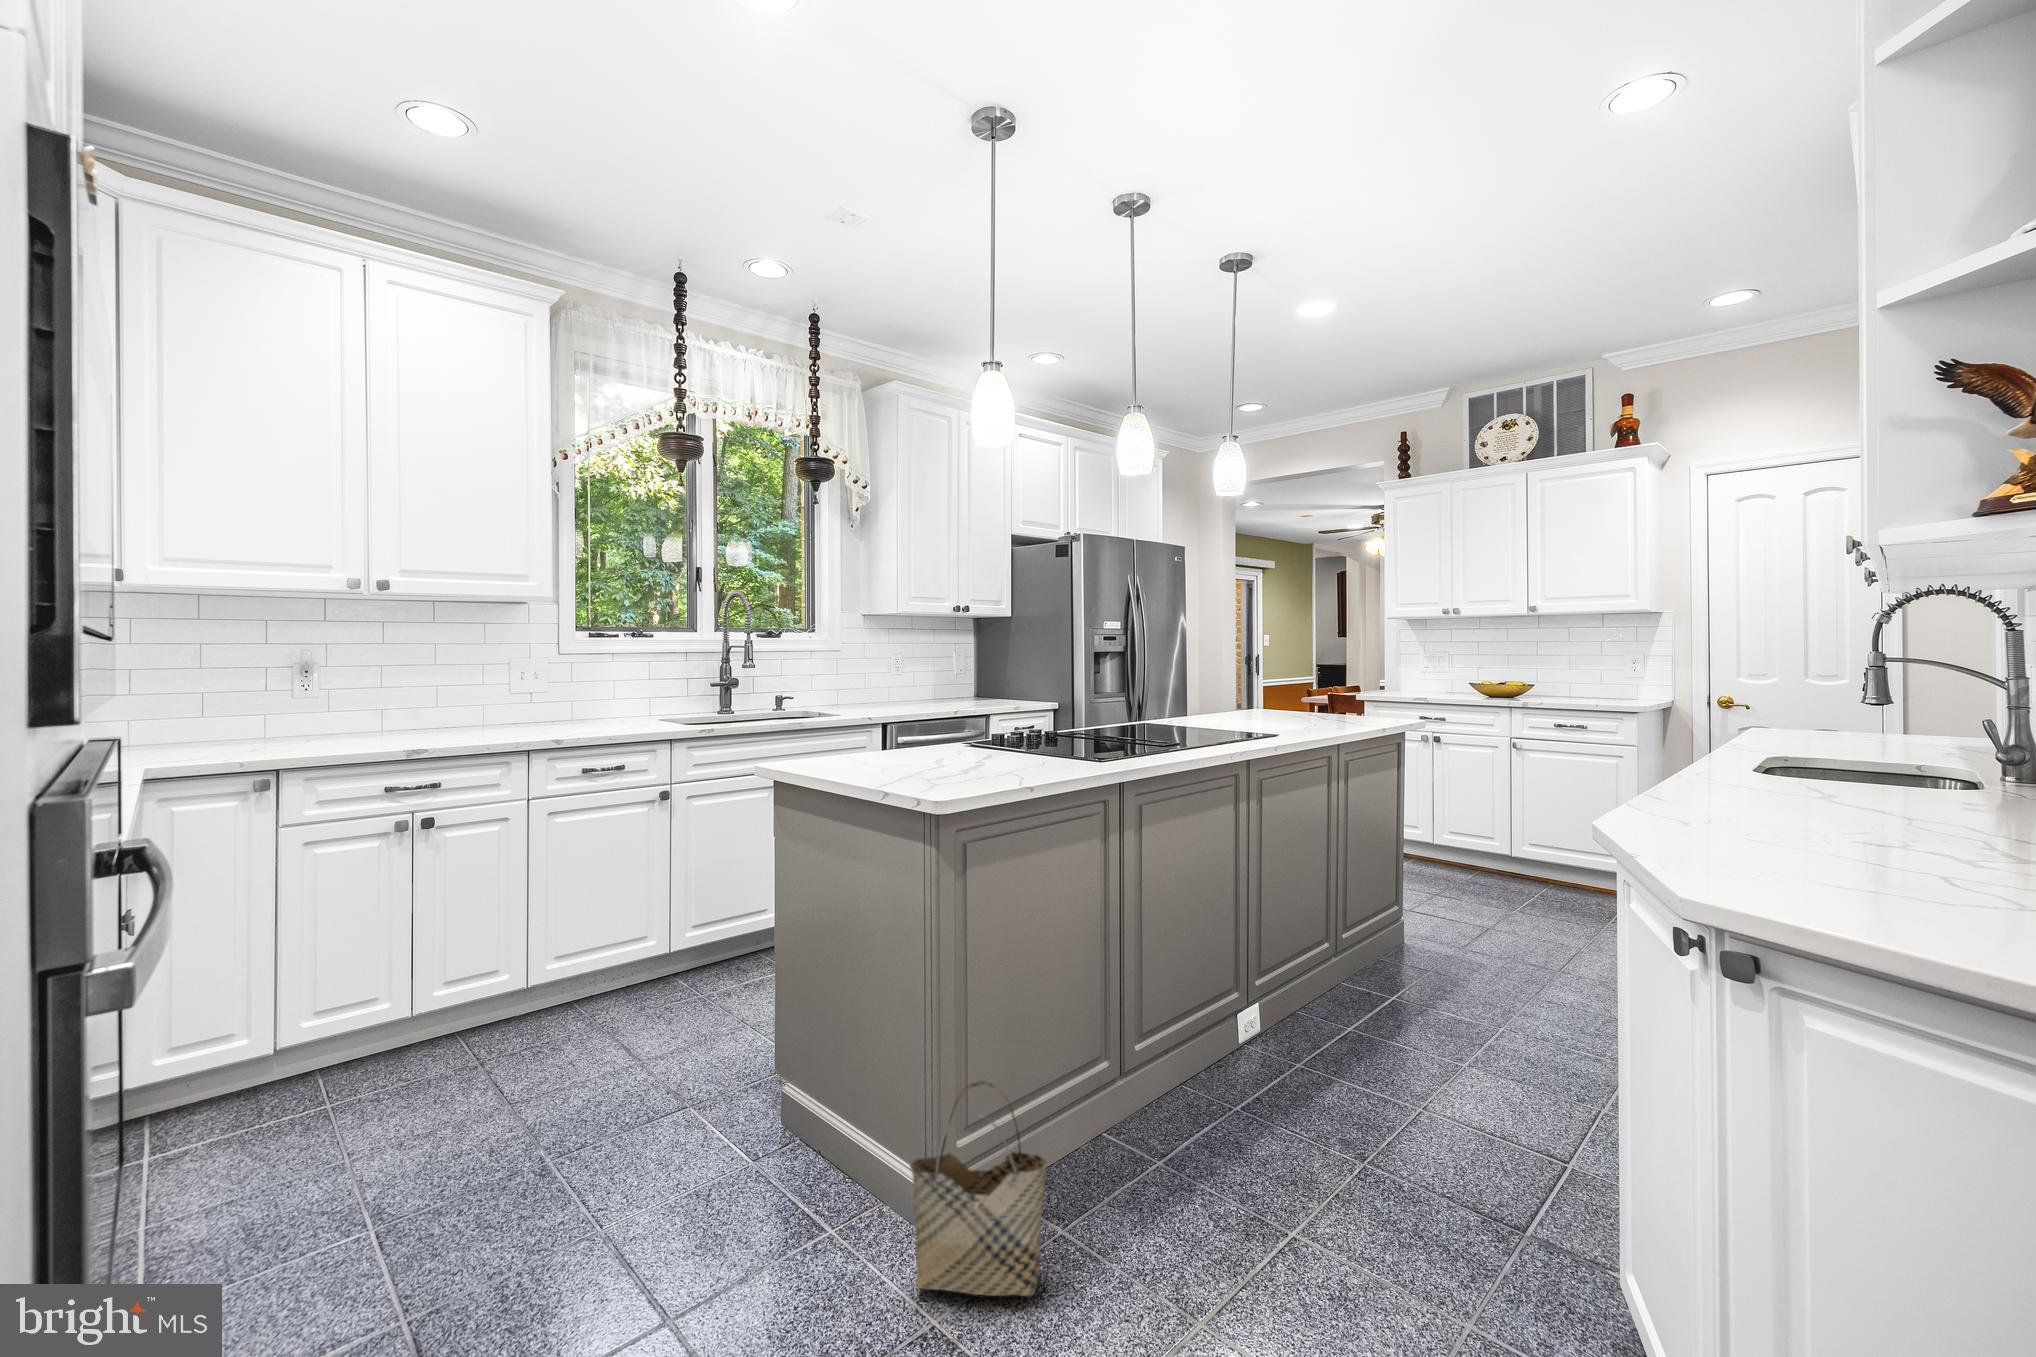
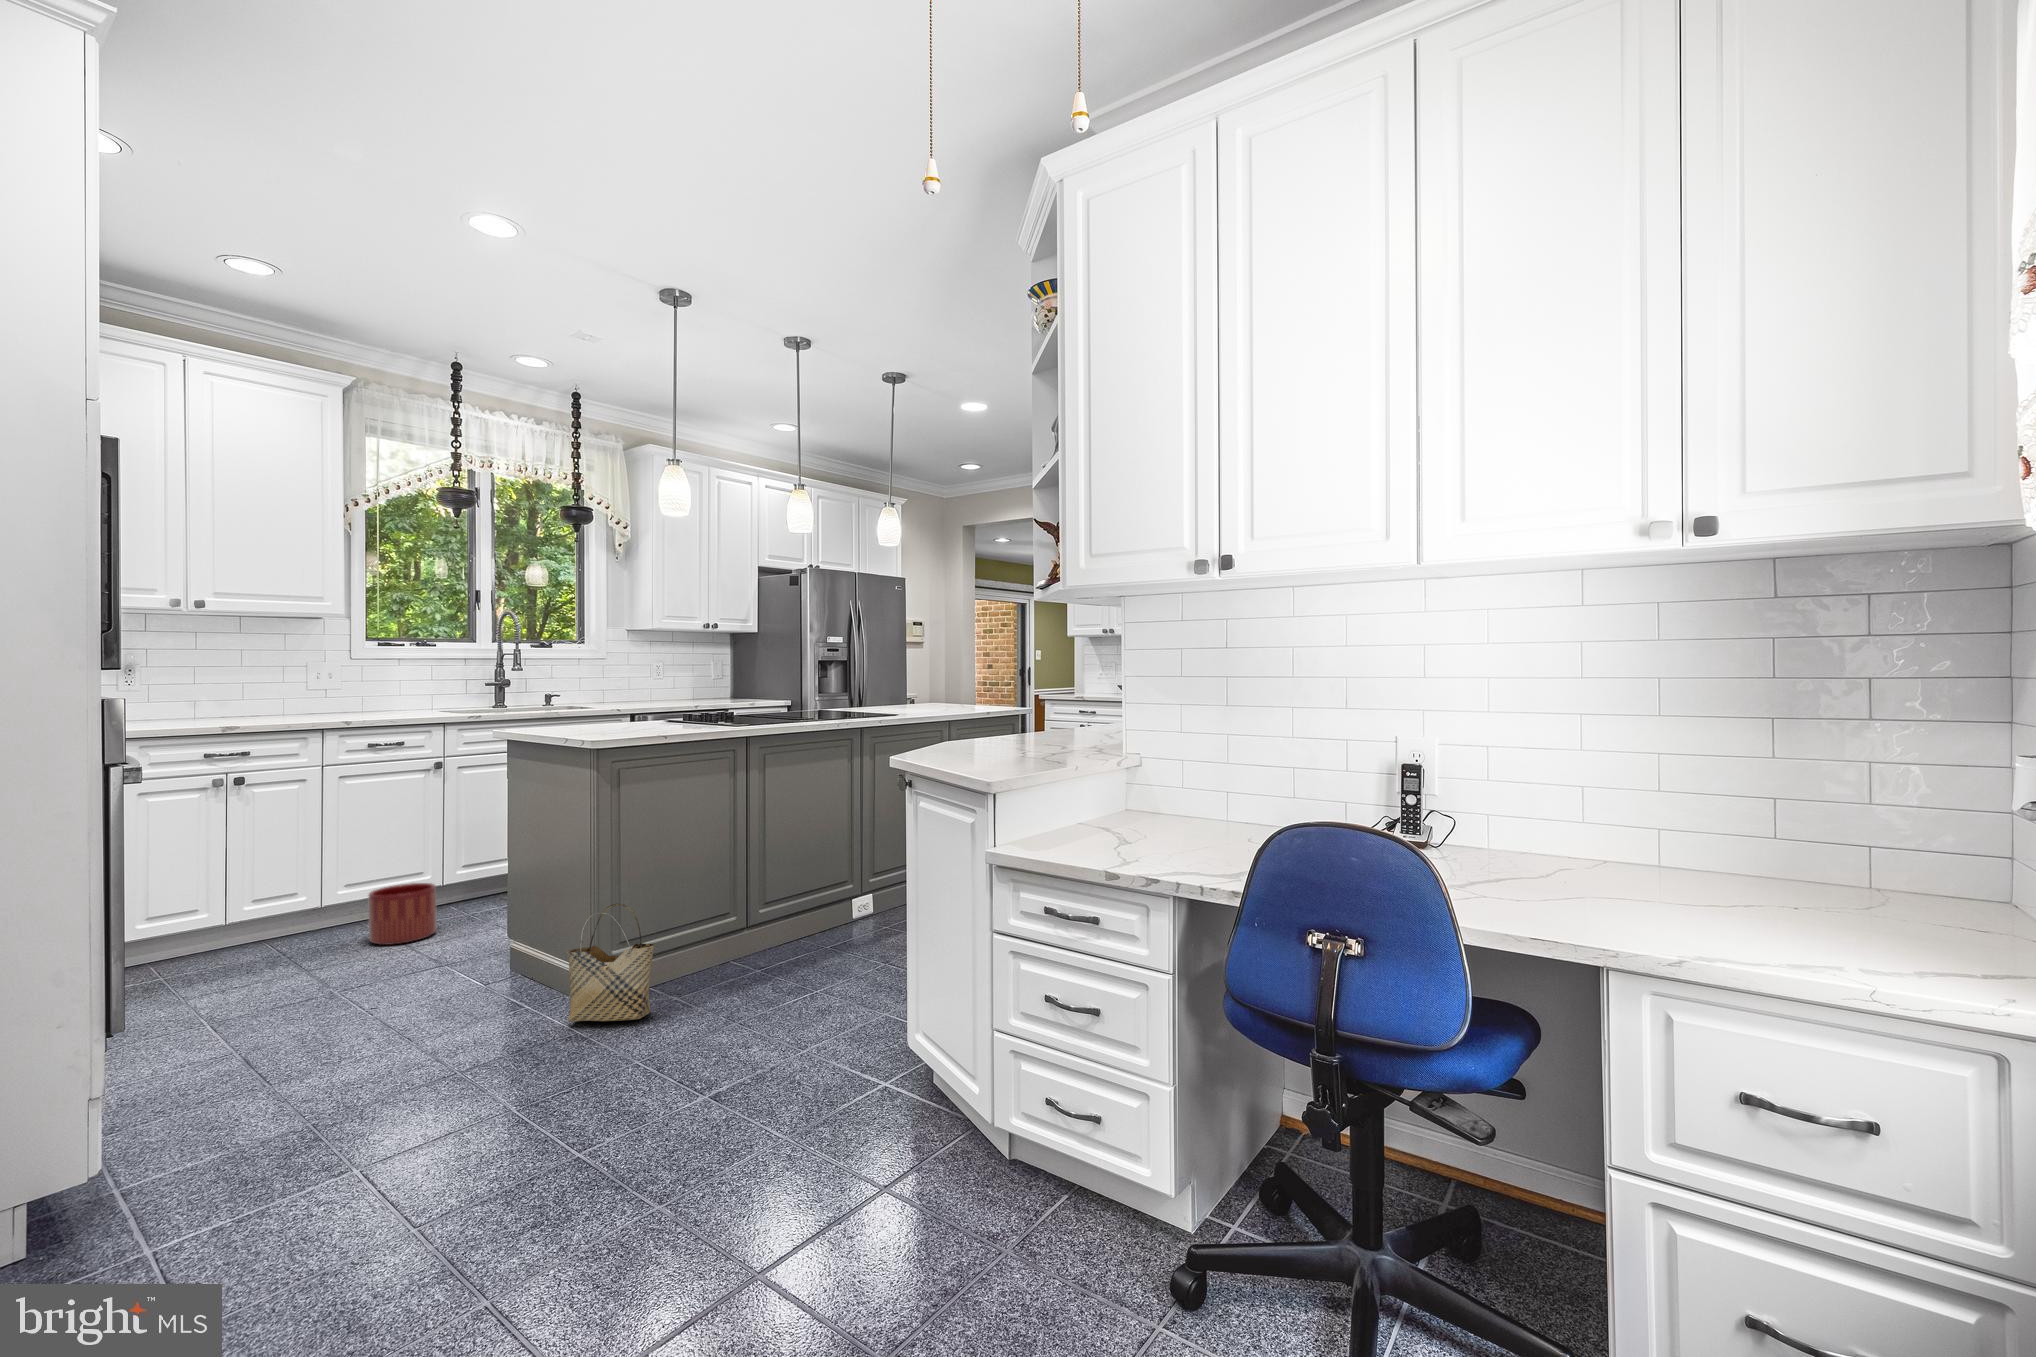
planter: none [587,960,669,1051] -> present [368,883,437,945]

